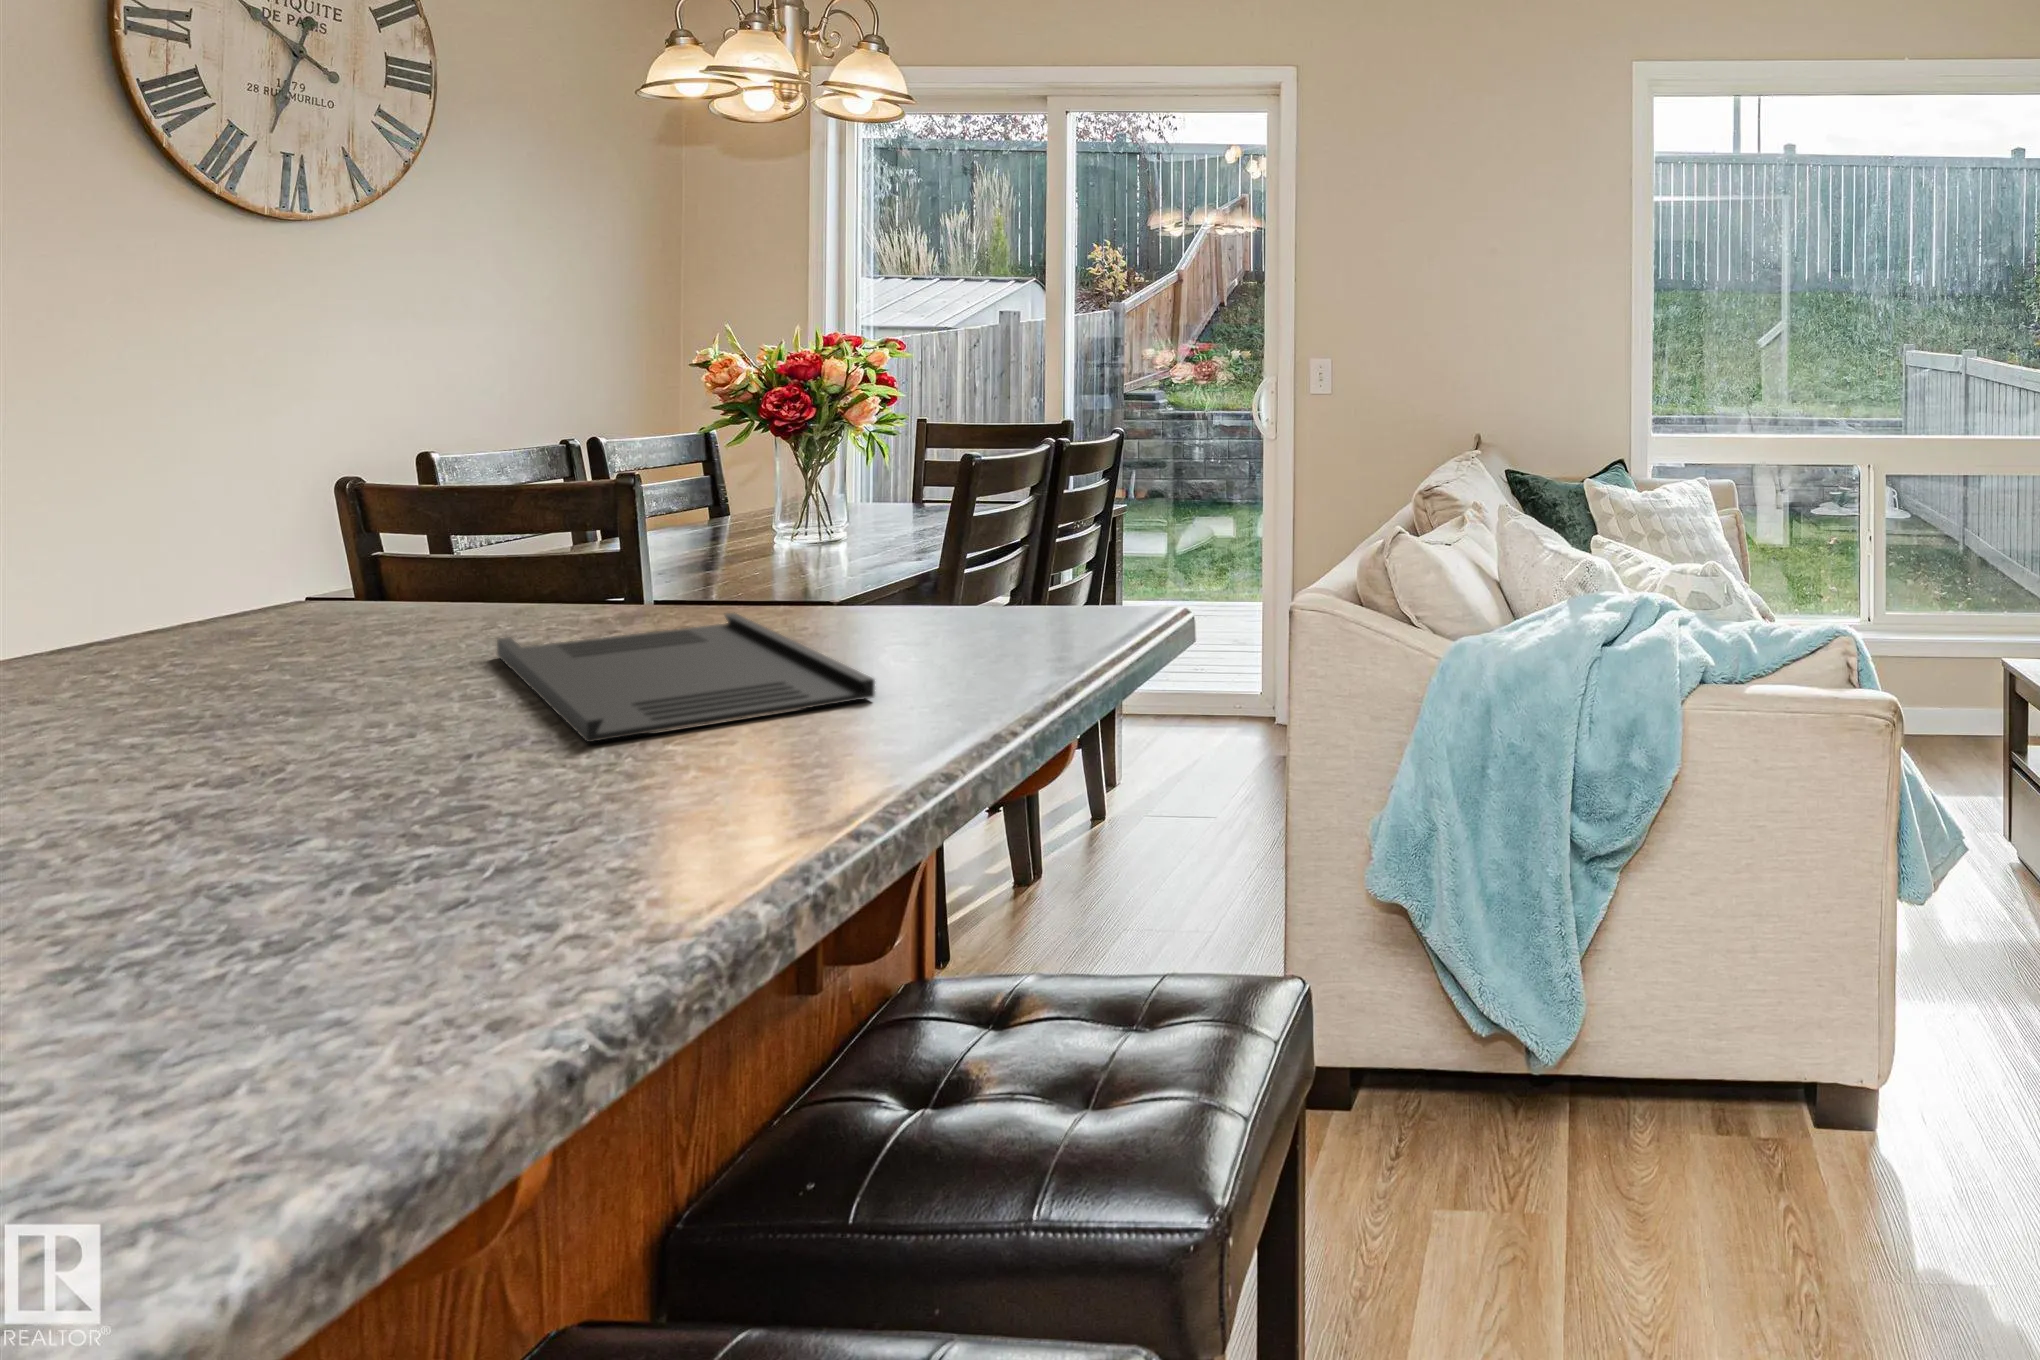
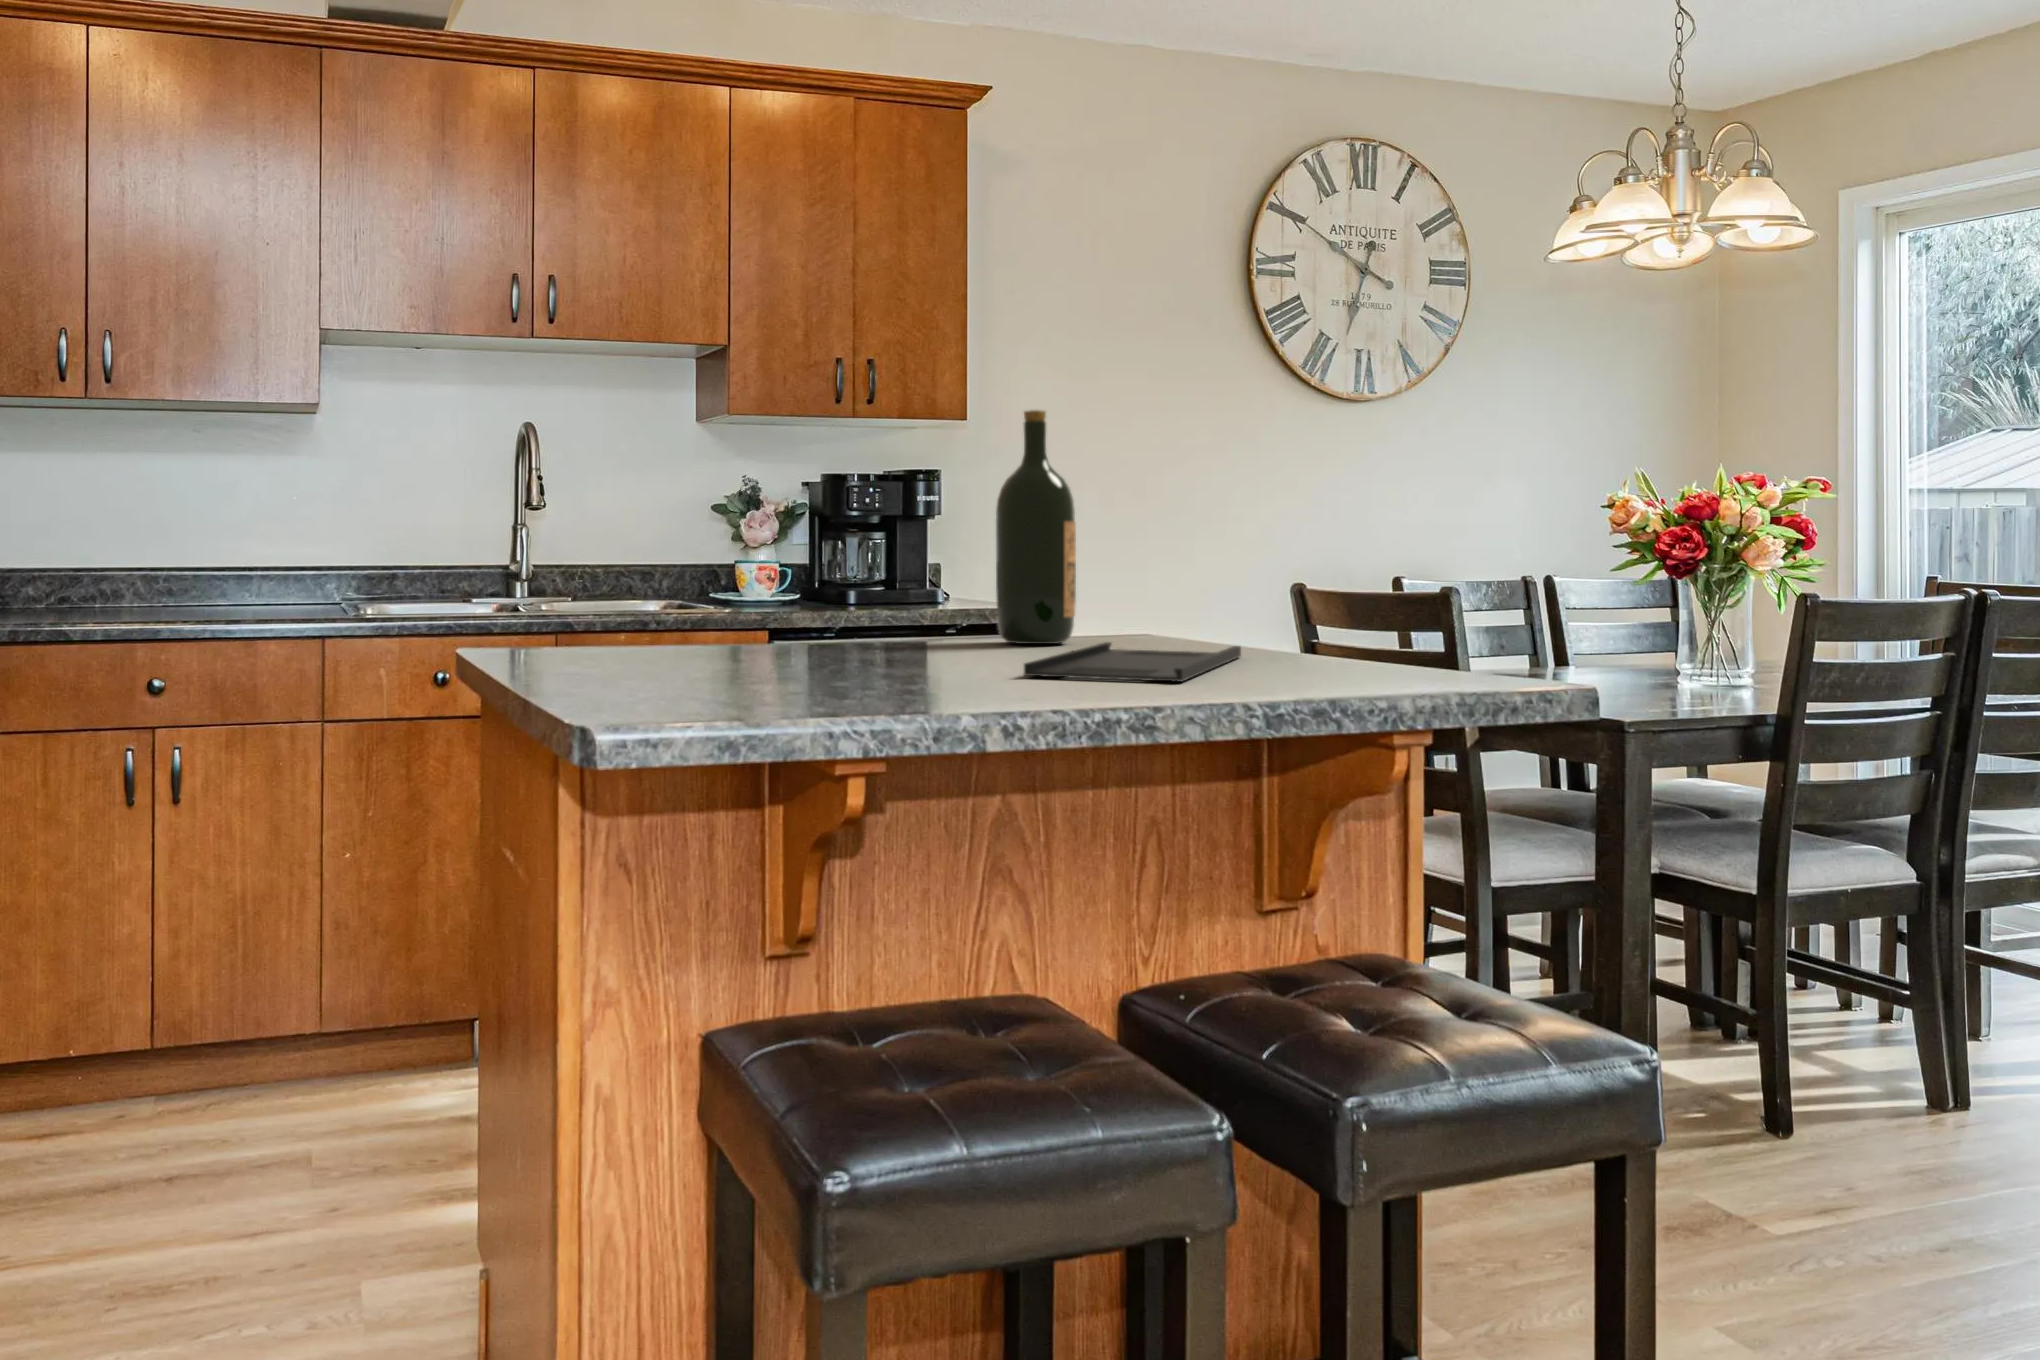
wine bottle: none [175,249,357,663] -> present [996,410,1076,644]

